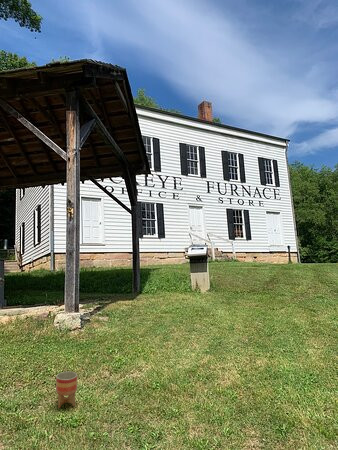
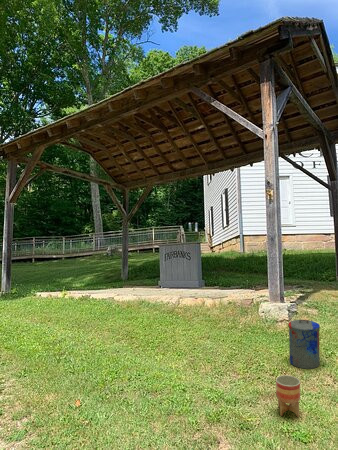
trash can: none [75,324,102,367] -> present [288,320,320,369]

